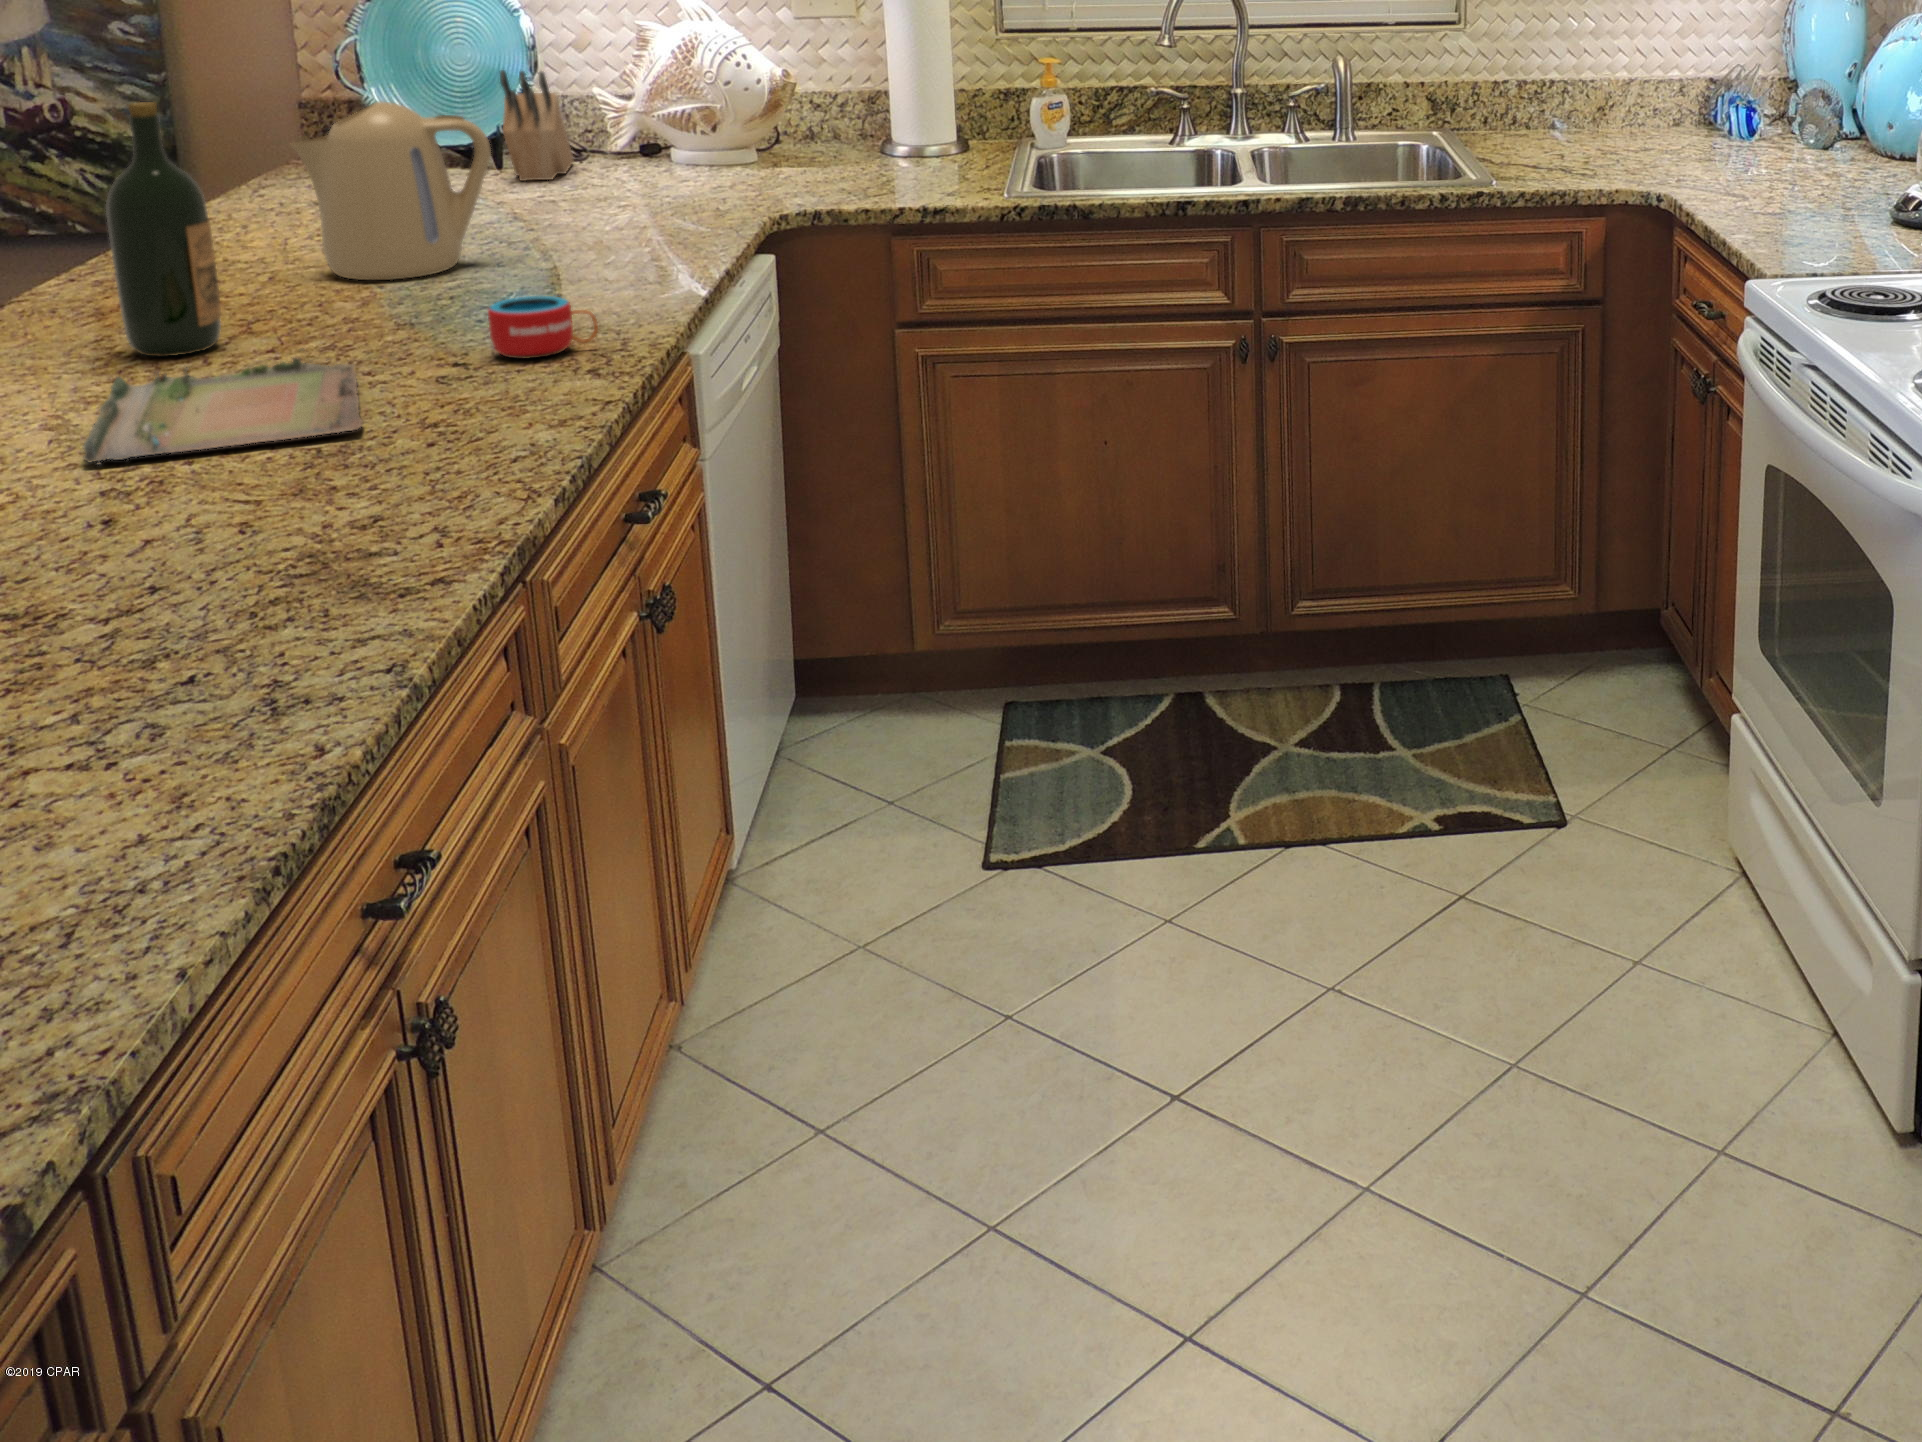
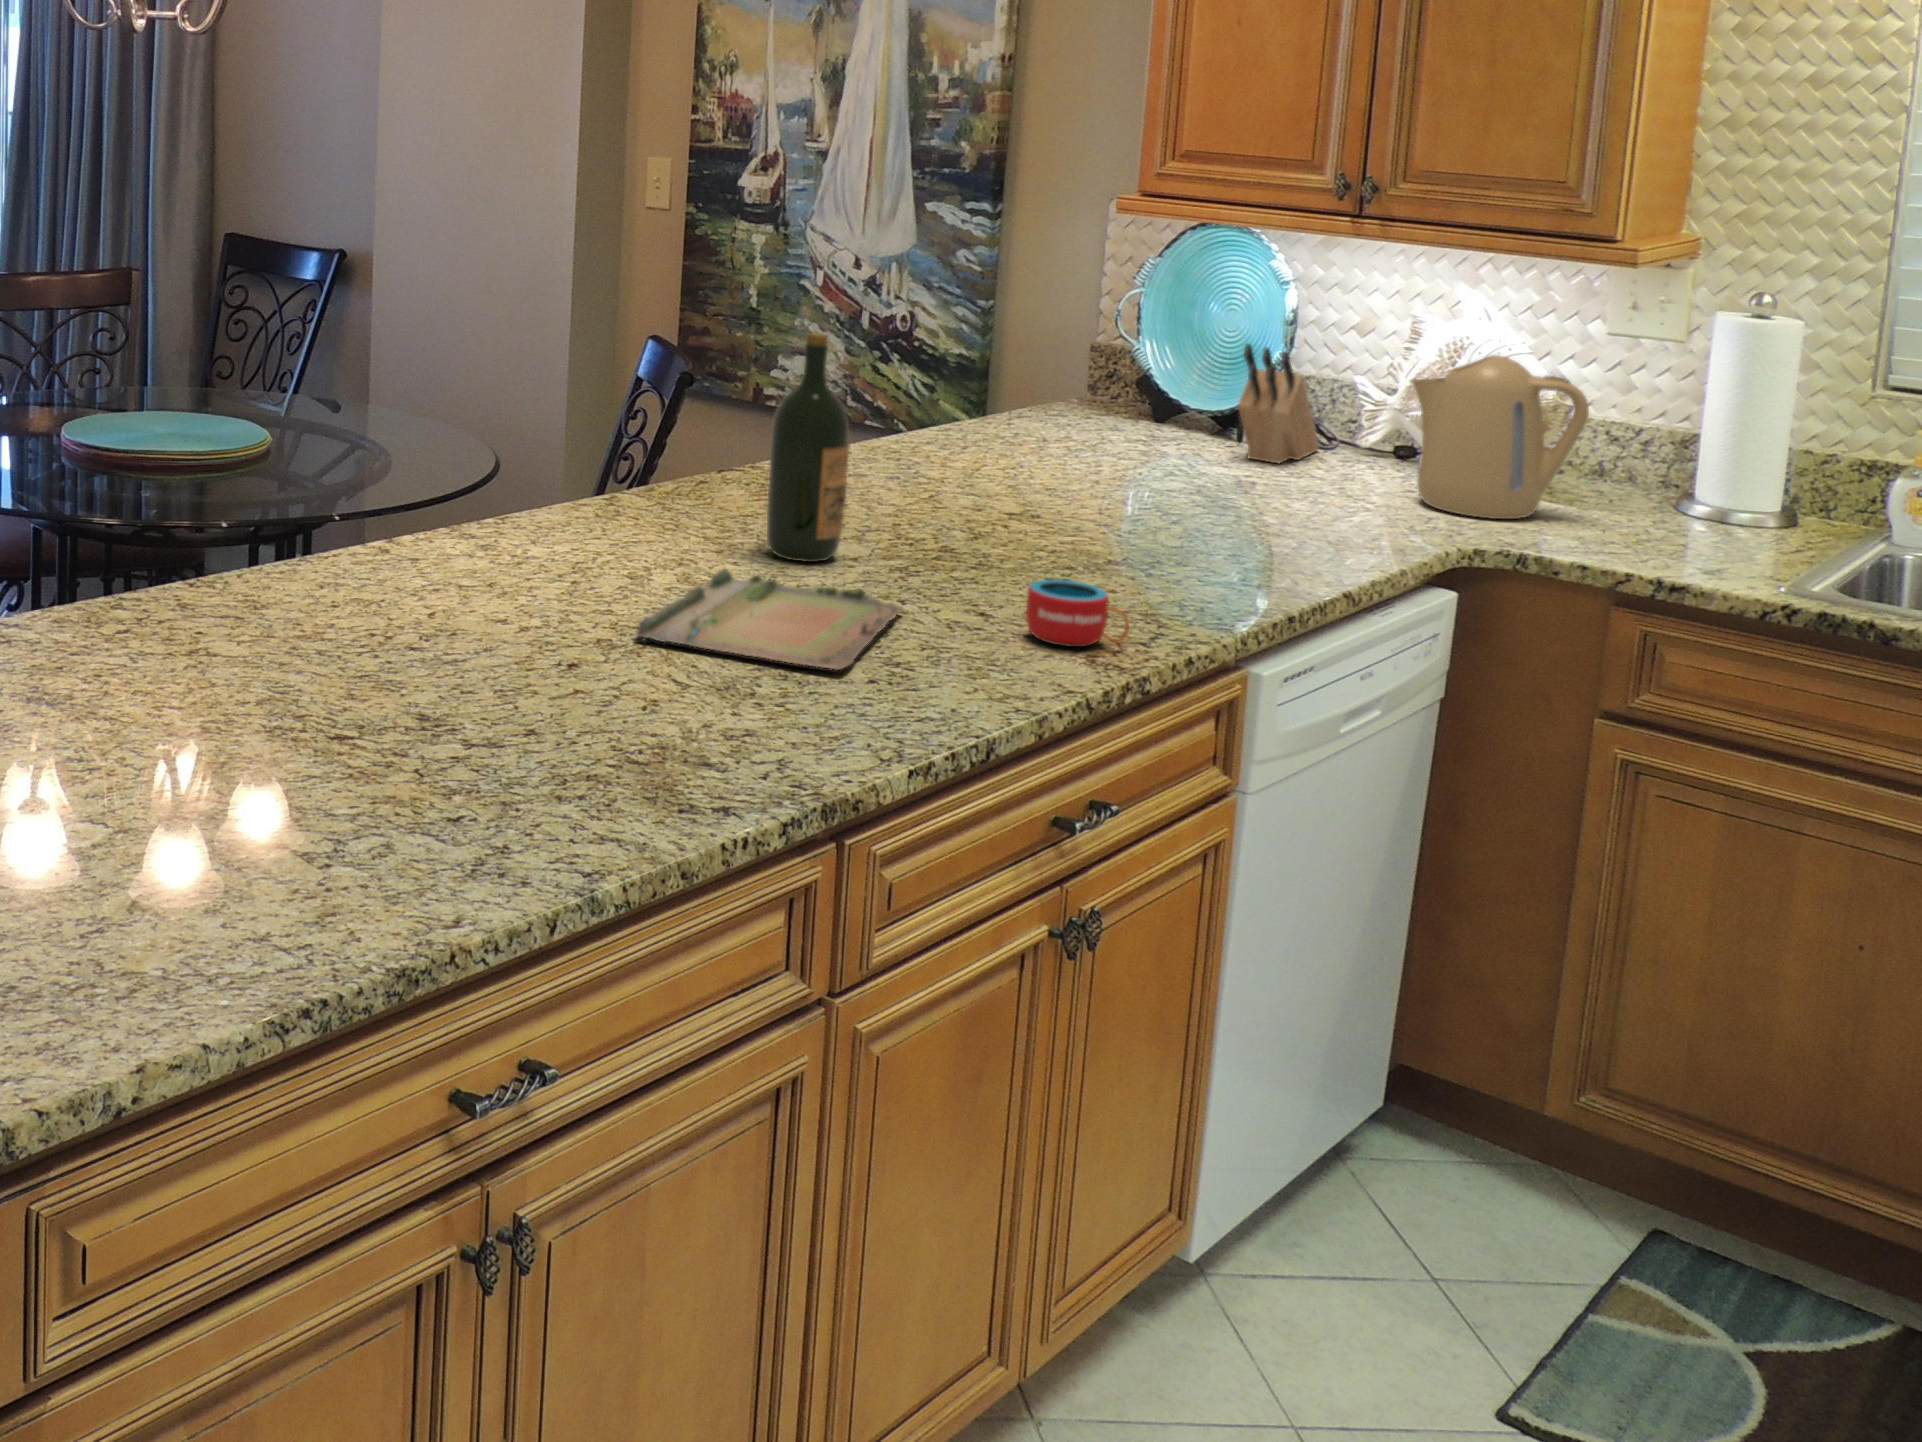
kettle: present [291,102,491,280] -> present [1412,355,1589,519]

